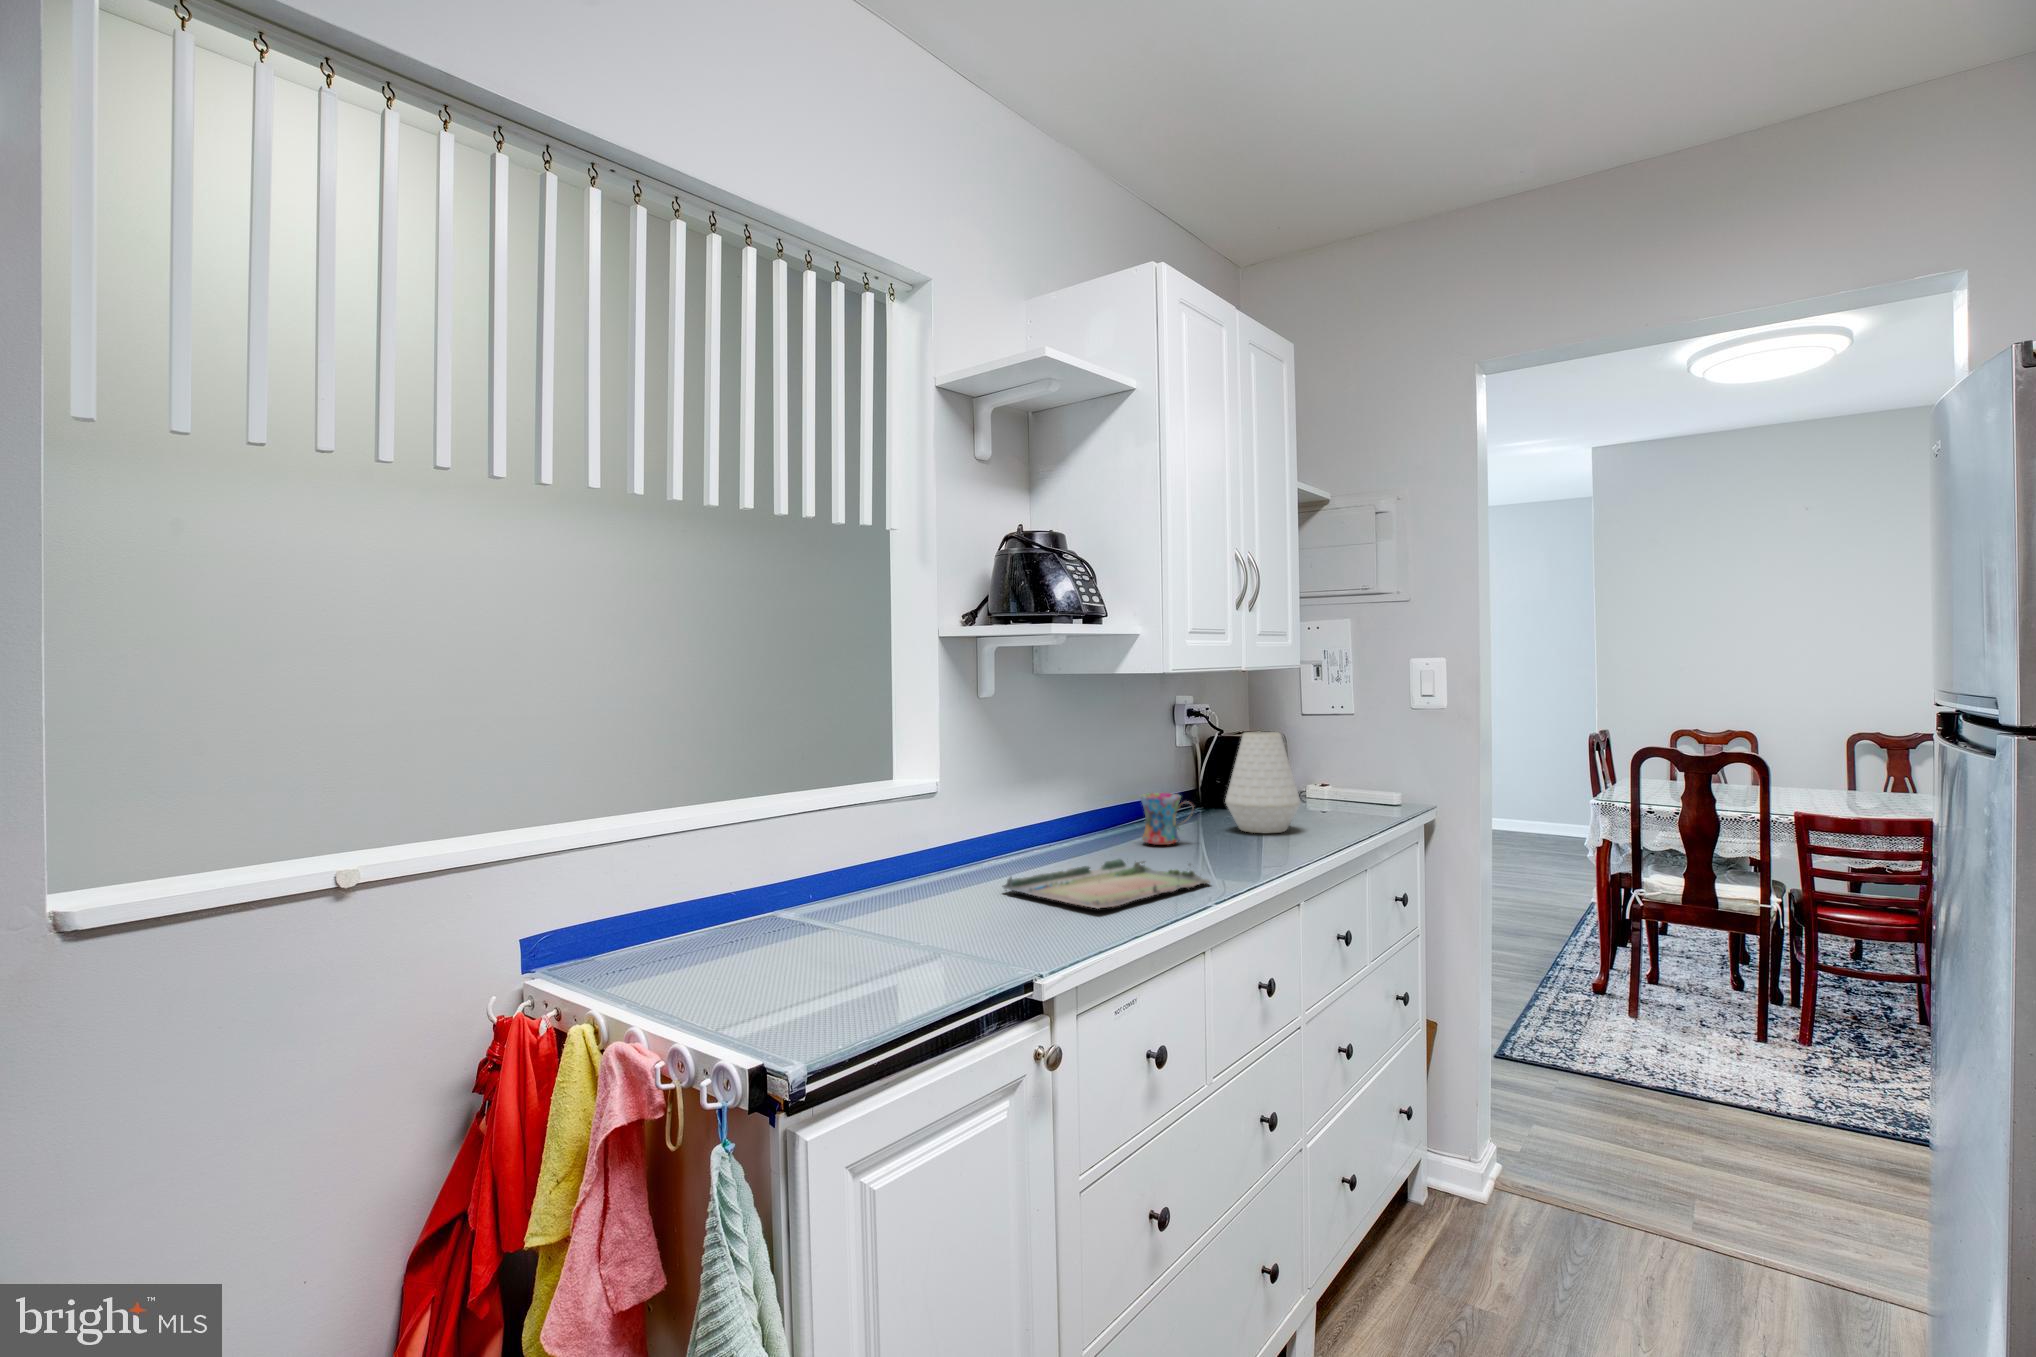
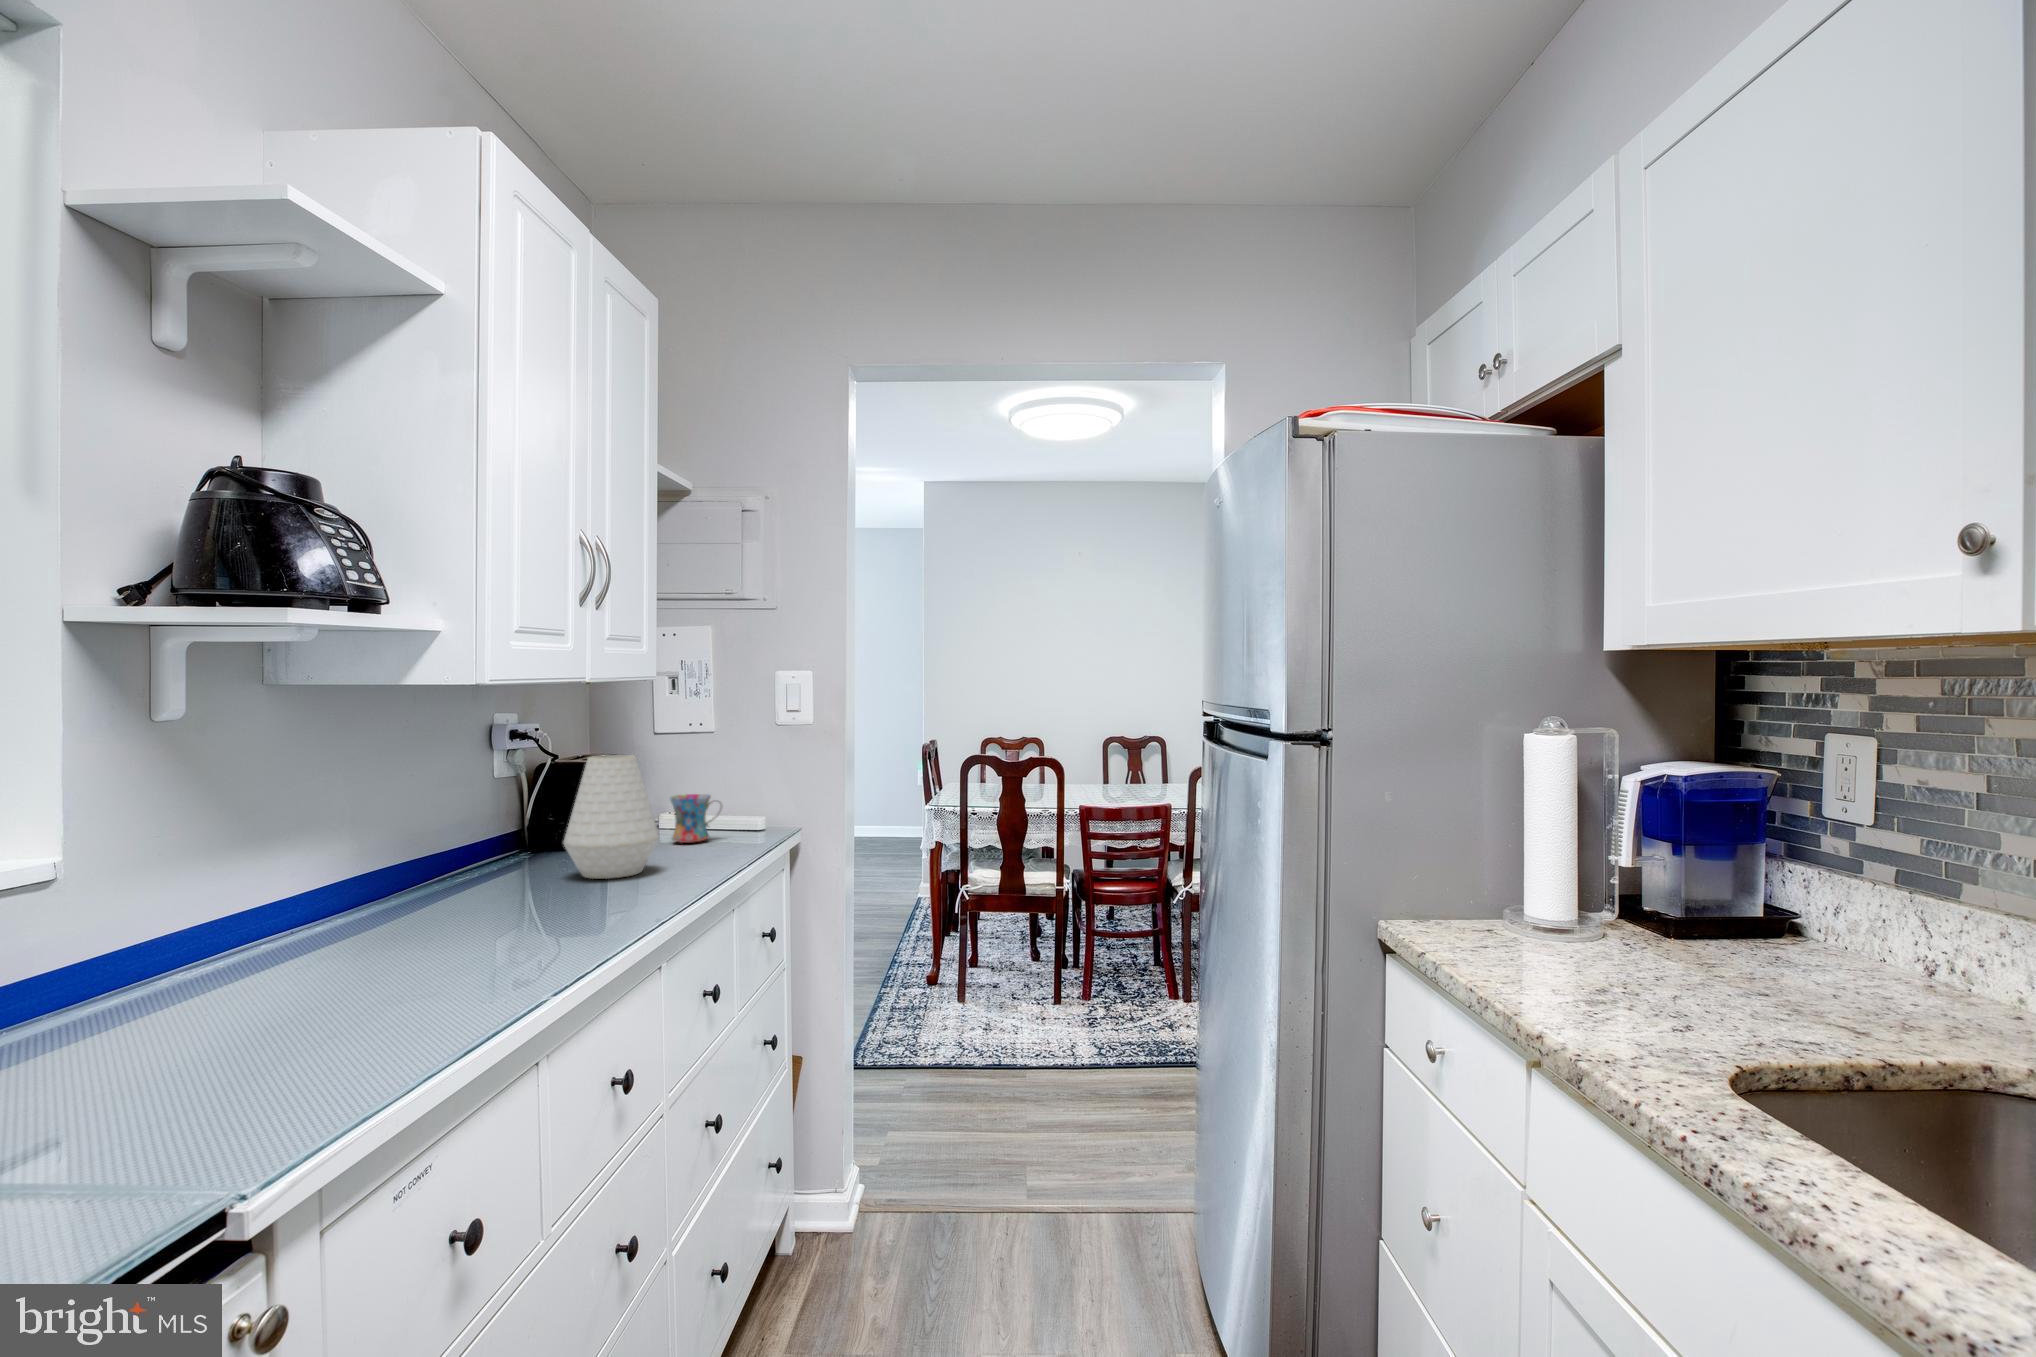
mug: present [1140,793,1193,845] -> present [670,794,722,843]
tray: present [1003,859,1210,909] -> none [181,931,546,1032]

